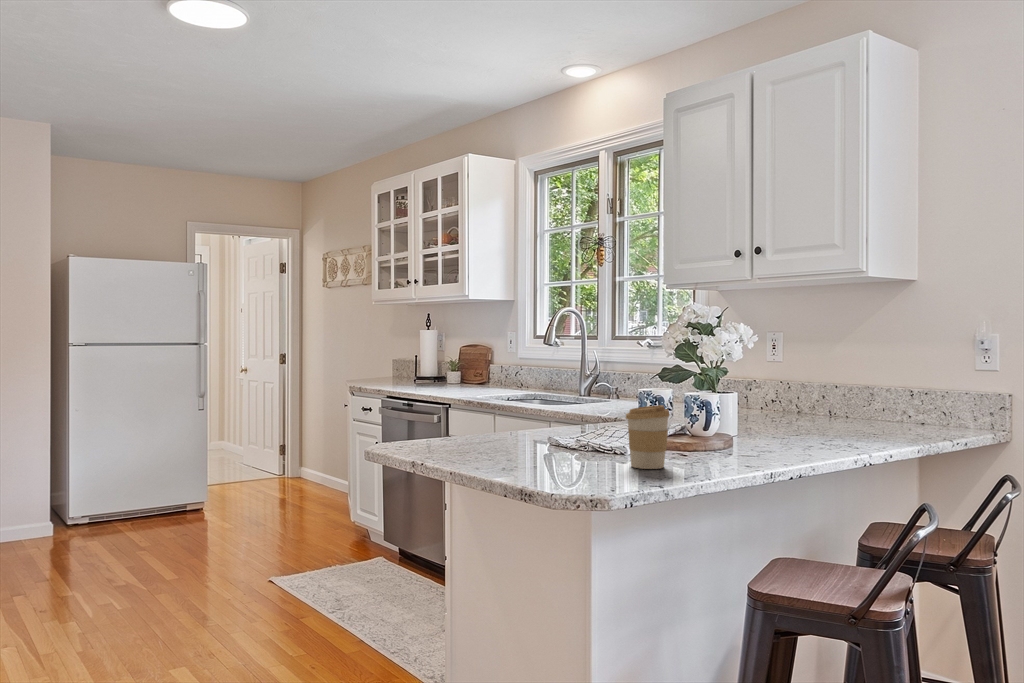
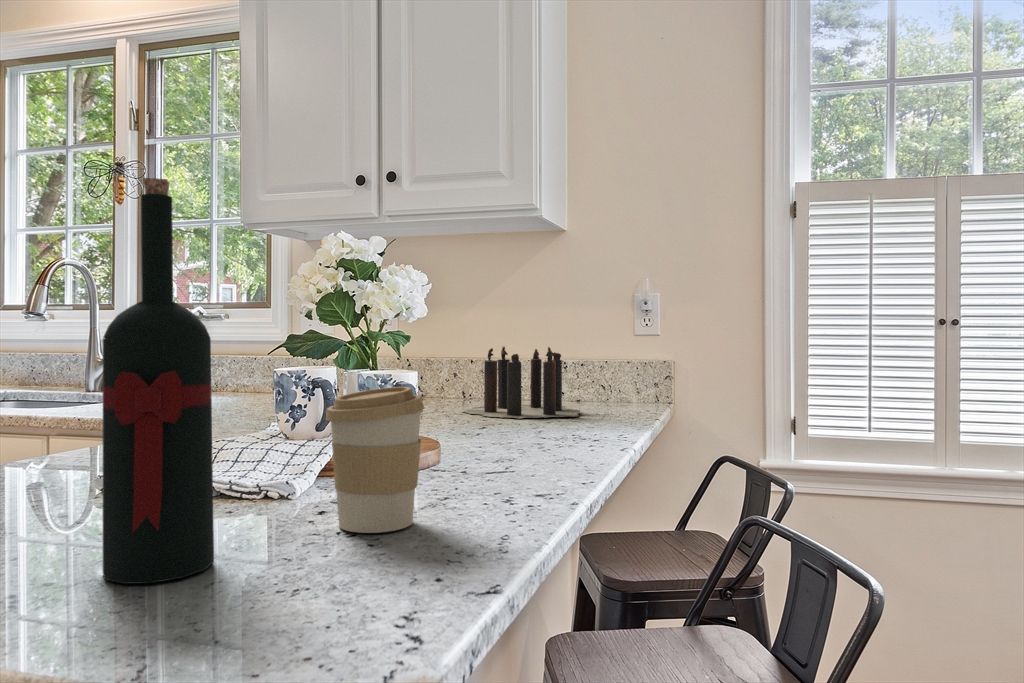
wine bottle: none [538,325,574,470] -> present [103,178,214,584]
candle: none [800,377,930,434] -> present [462,346,580,419]

